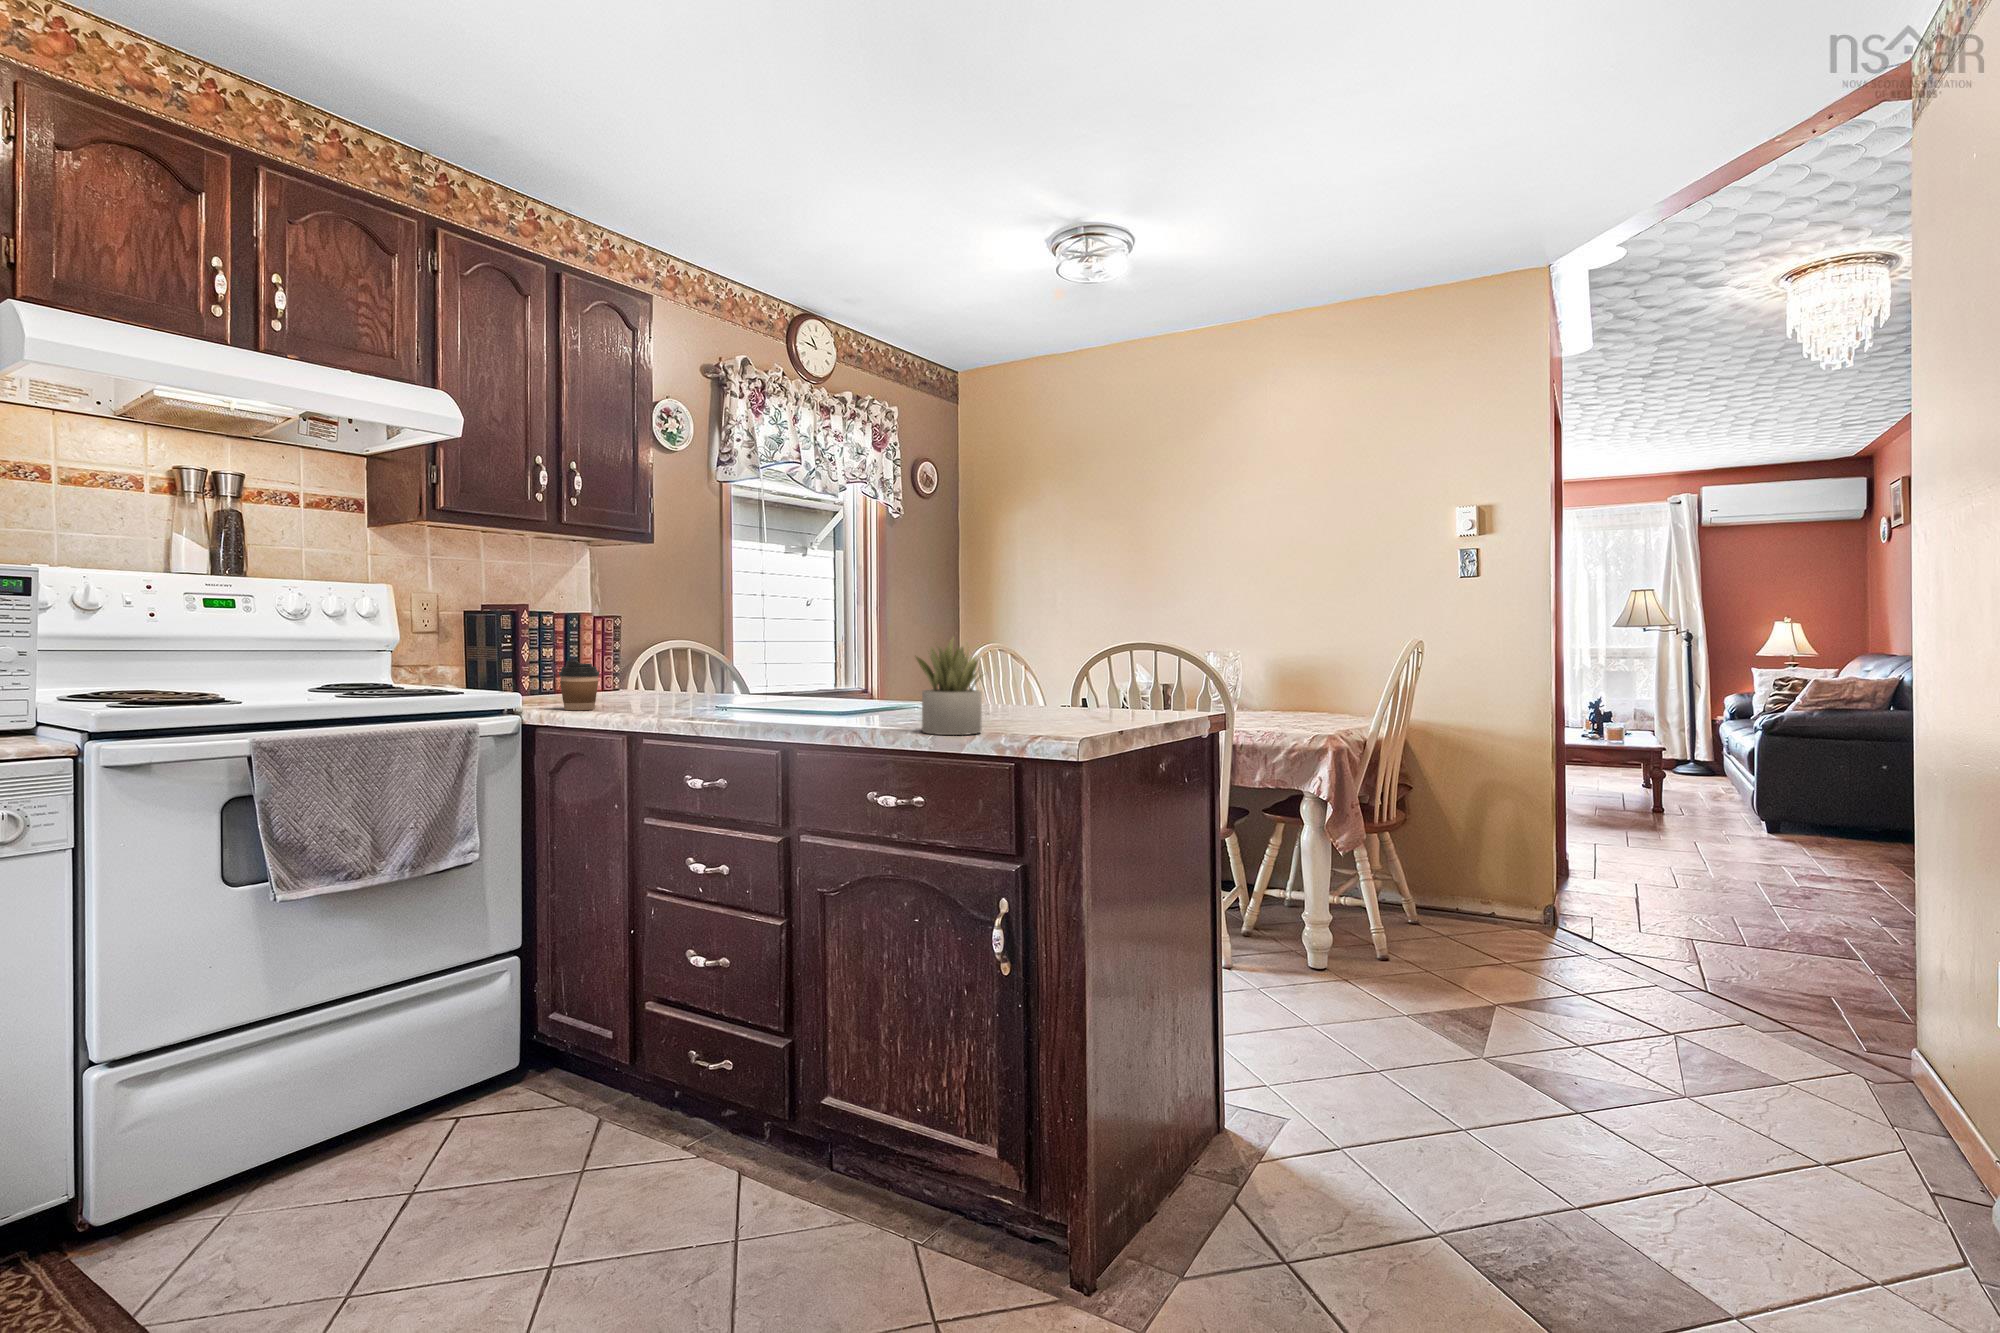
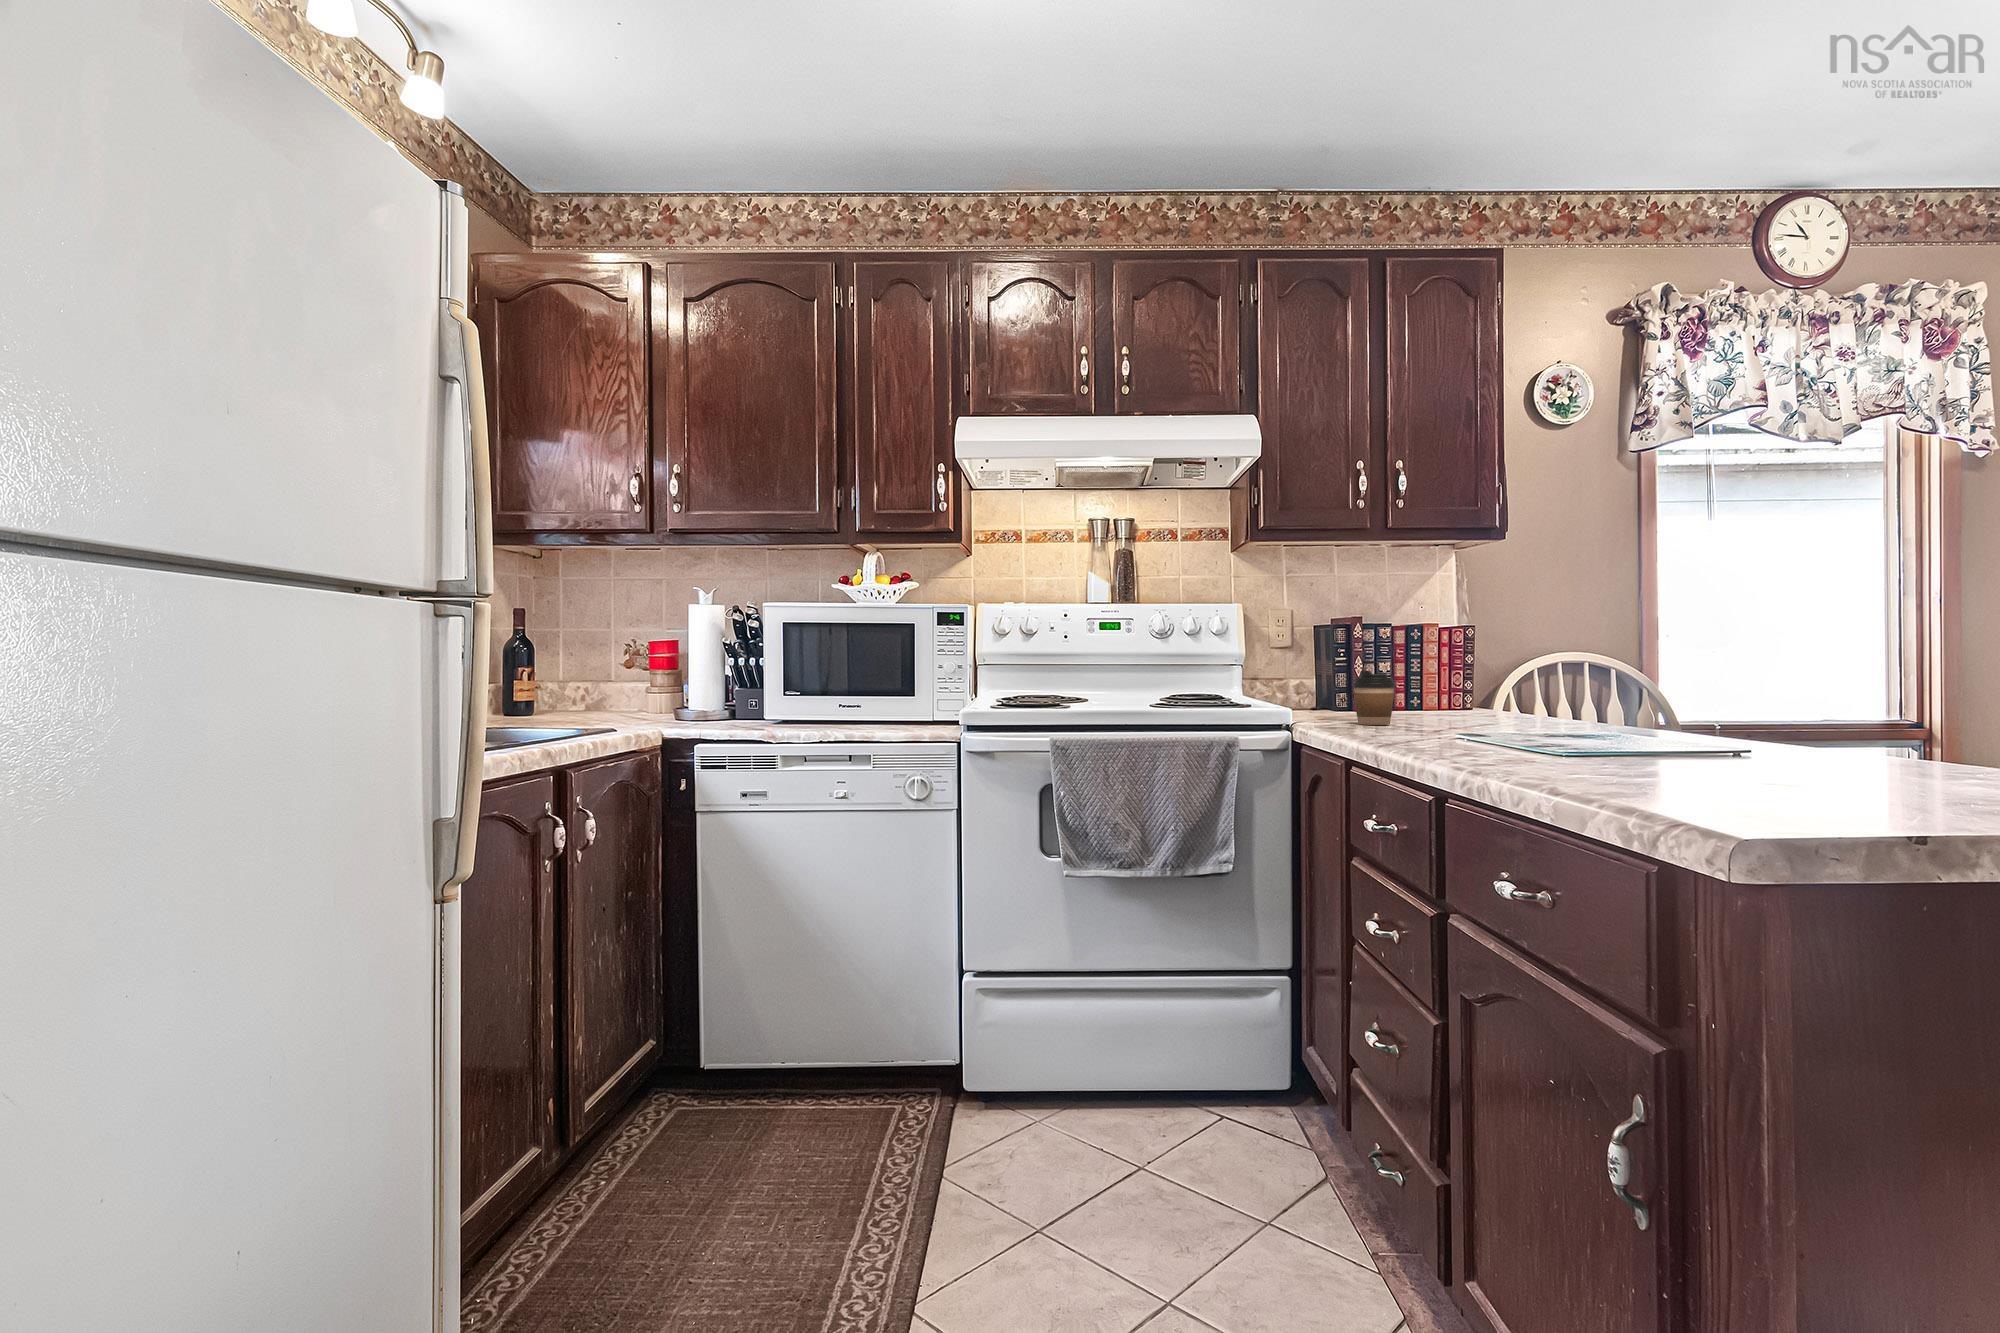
succulent plant: present [916,639,983,735] -> none [1767,616,1917,780]

